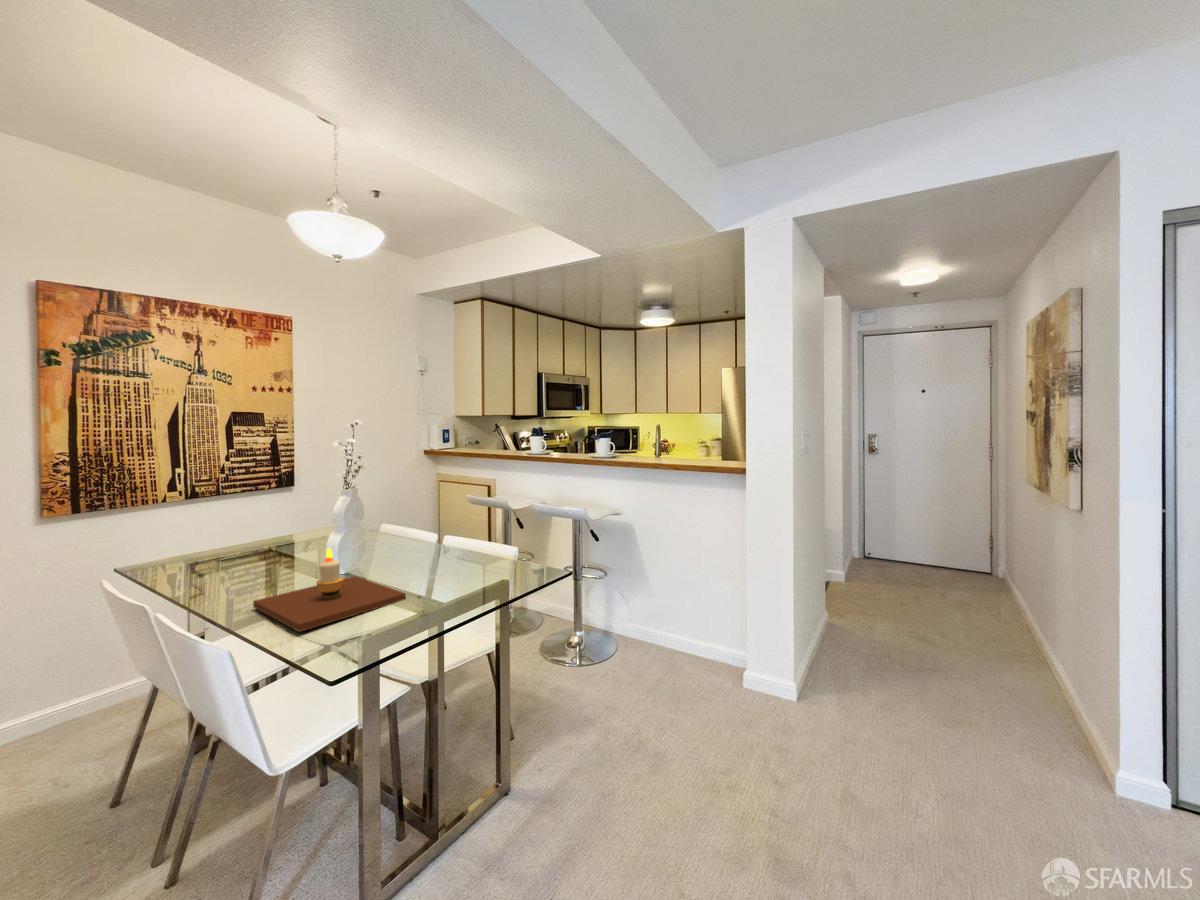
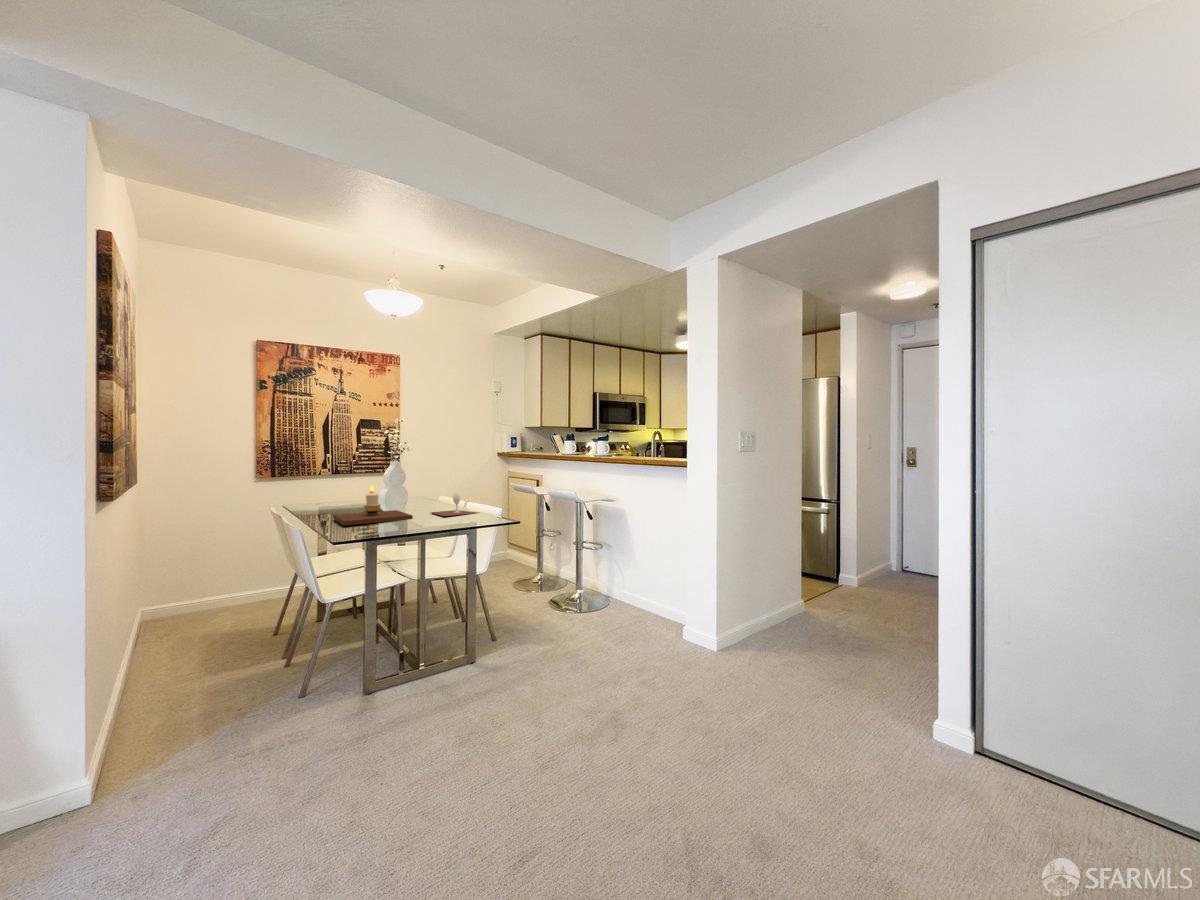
wine glass: none [420,548,510,591] -> present [431,494,479,516]

